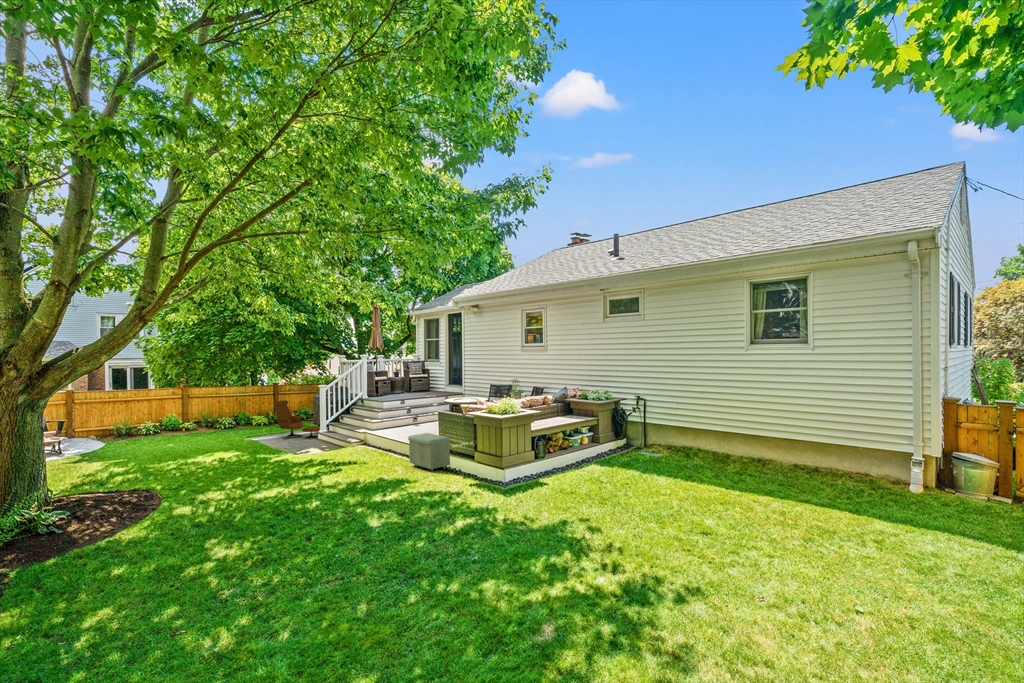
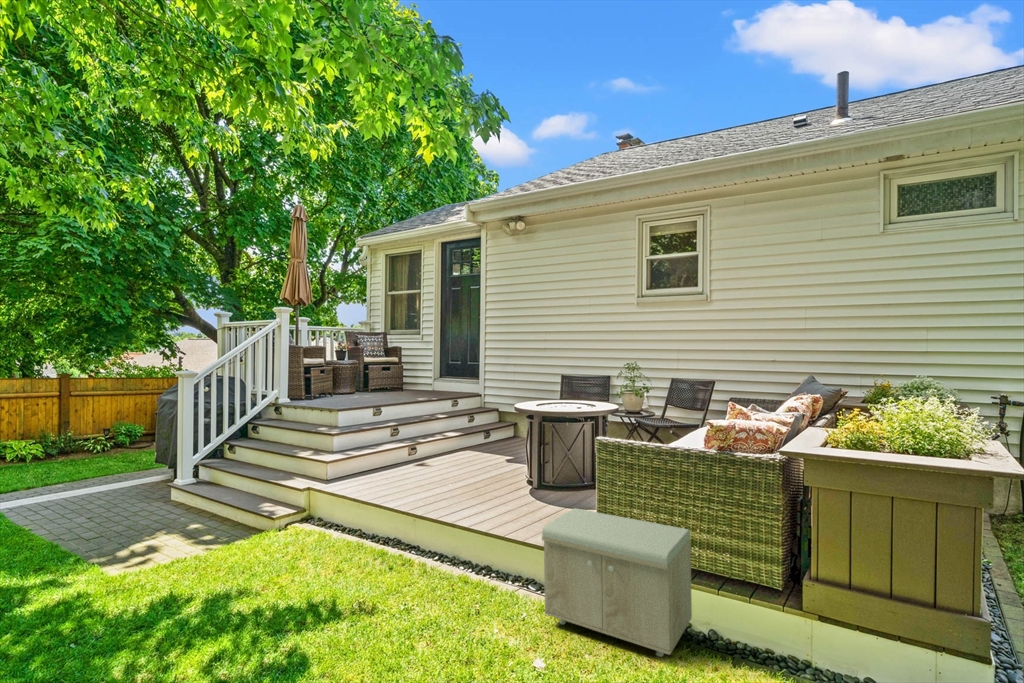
lounge chair: present [275,400,320,439] -> none [54,409,177,506]

